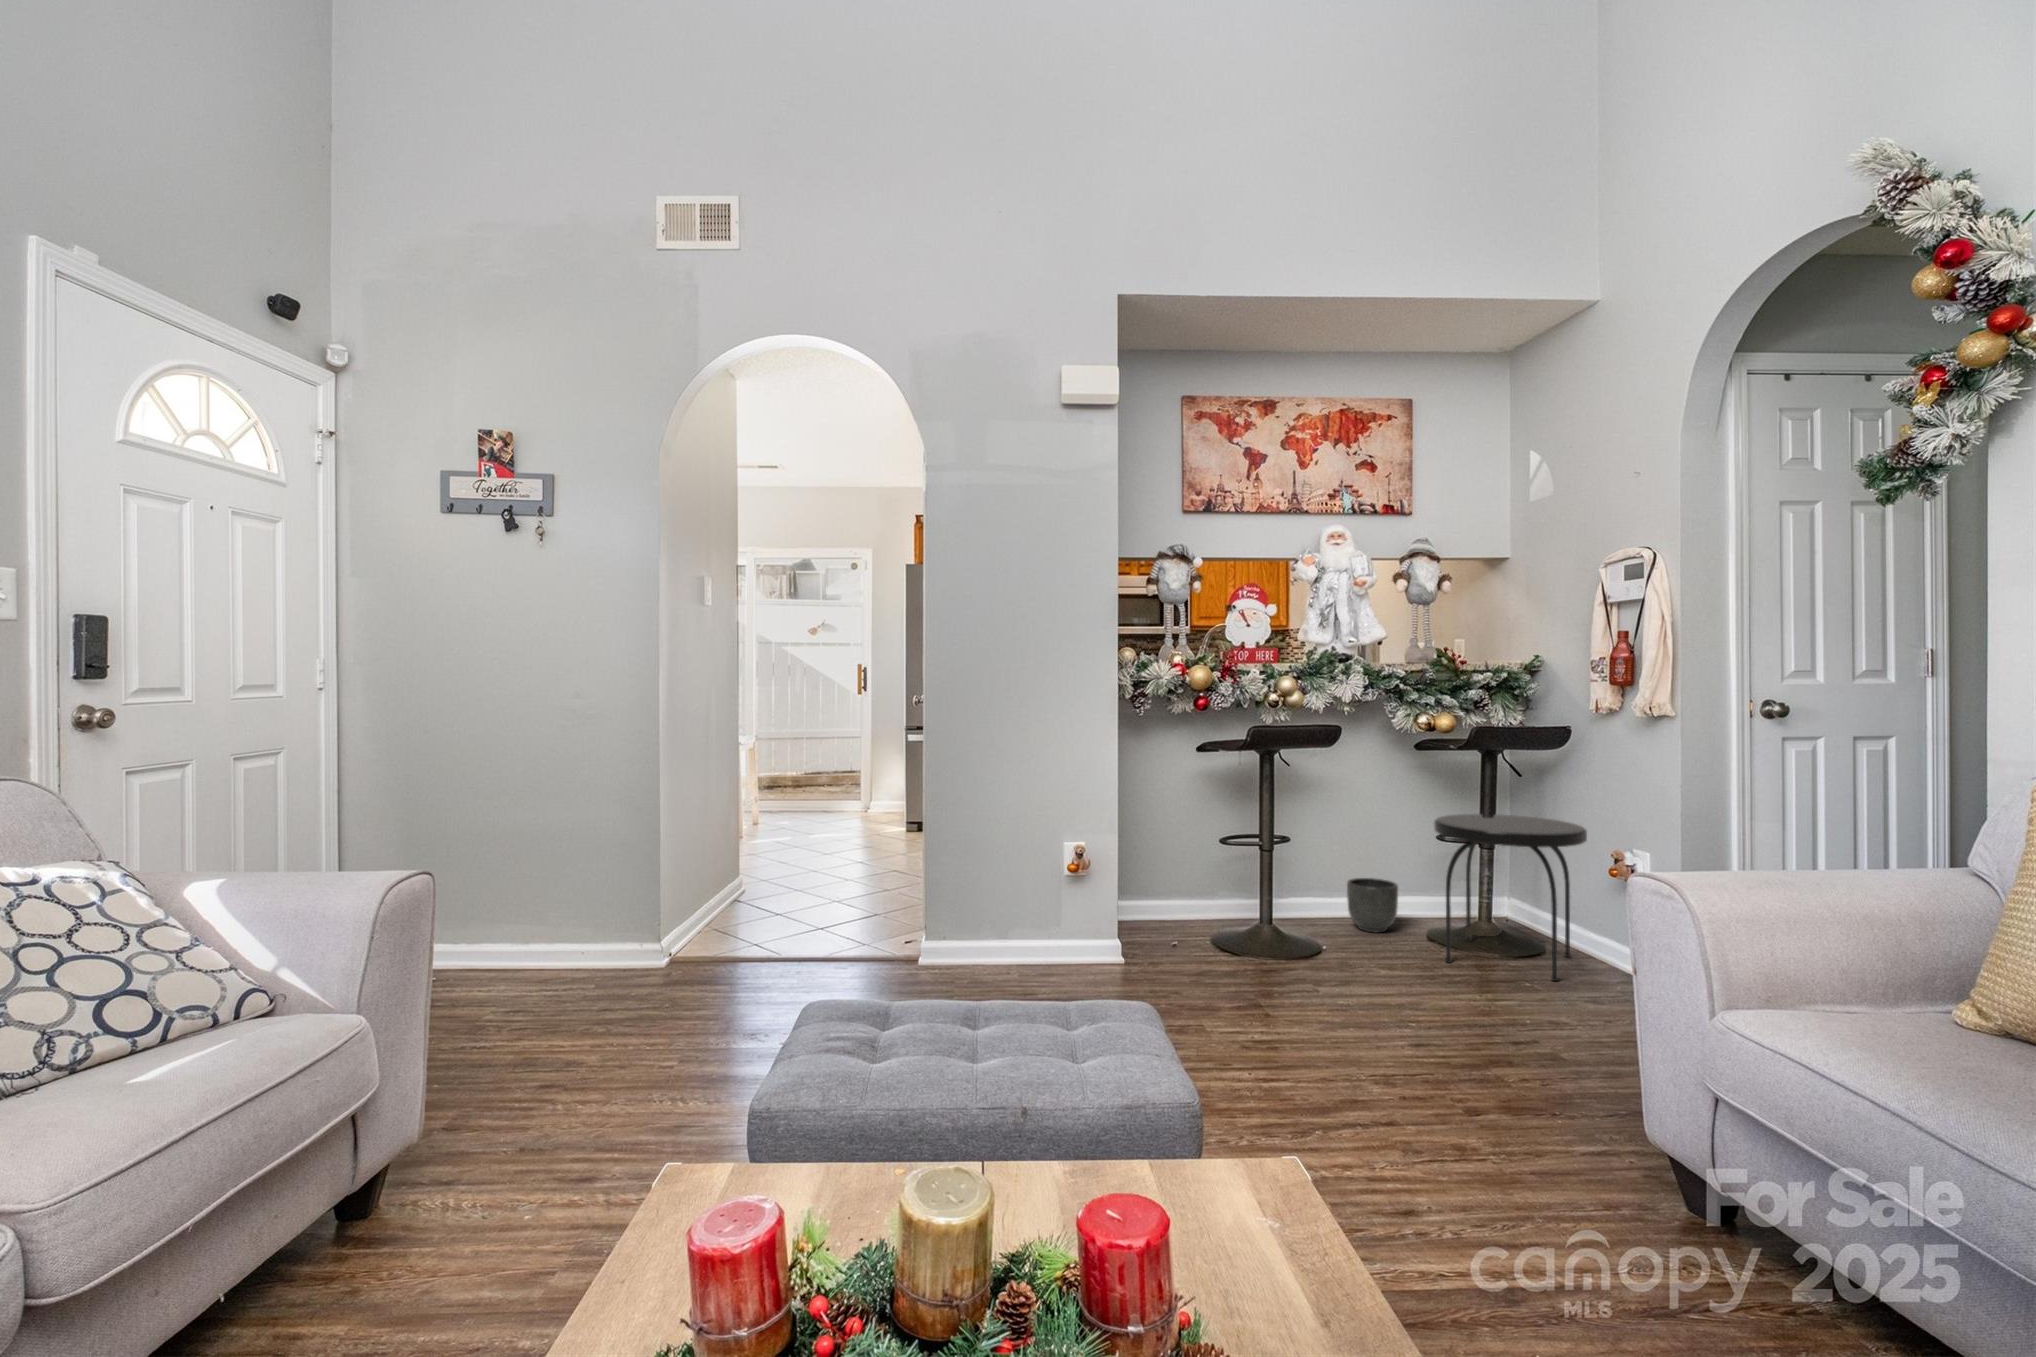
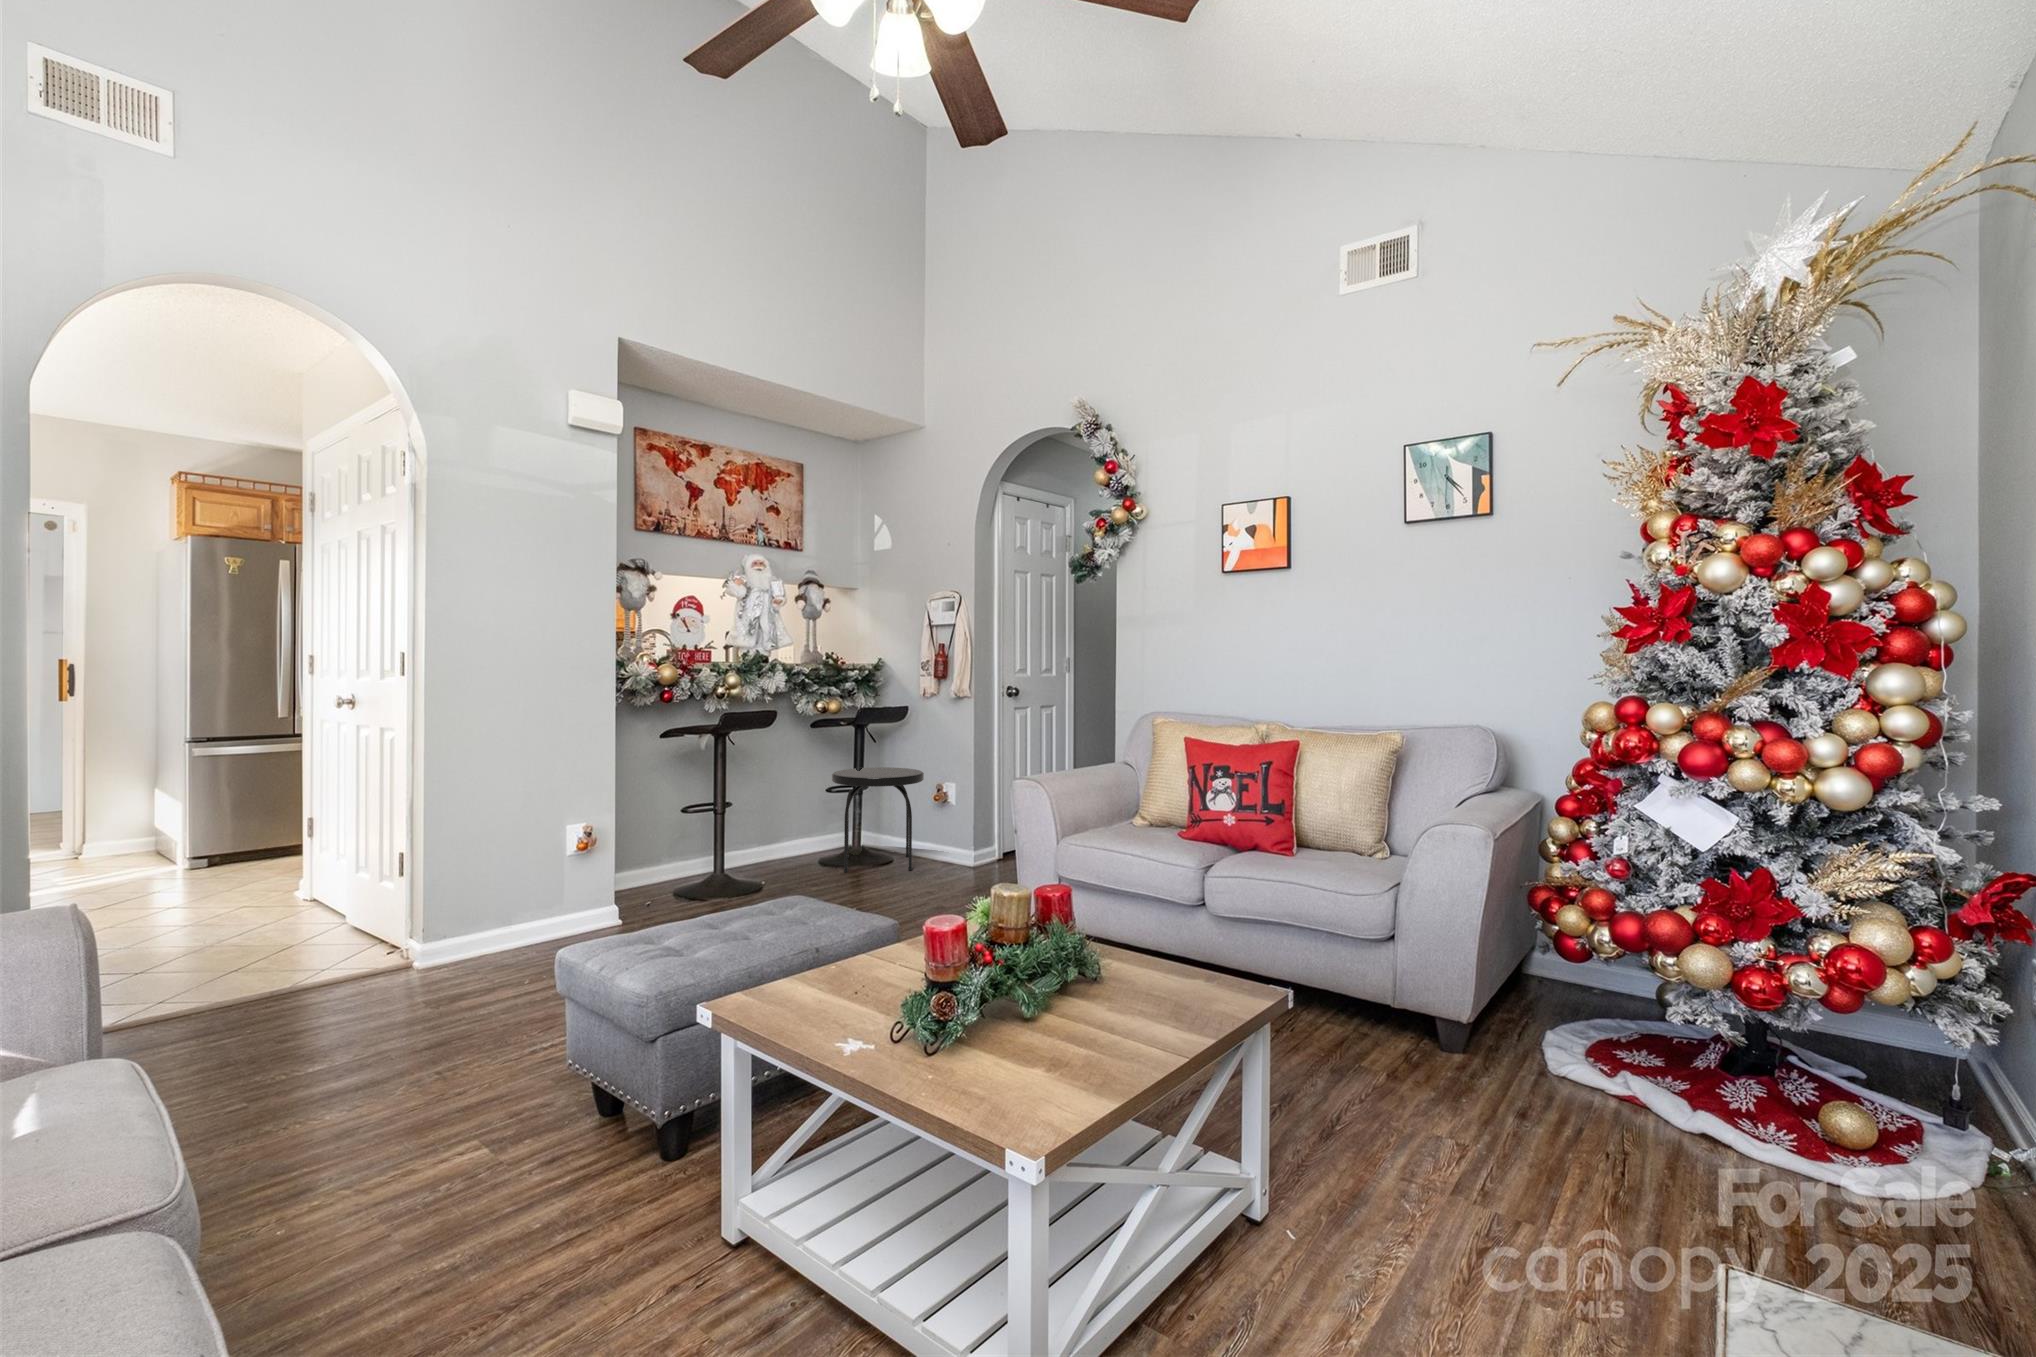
planter: present [1347,878,1398,933] -> none [764,824,801,864]

